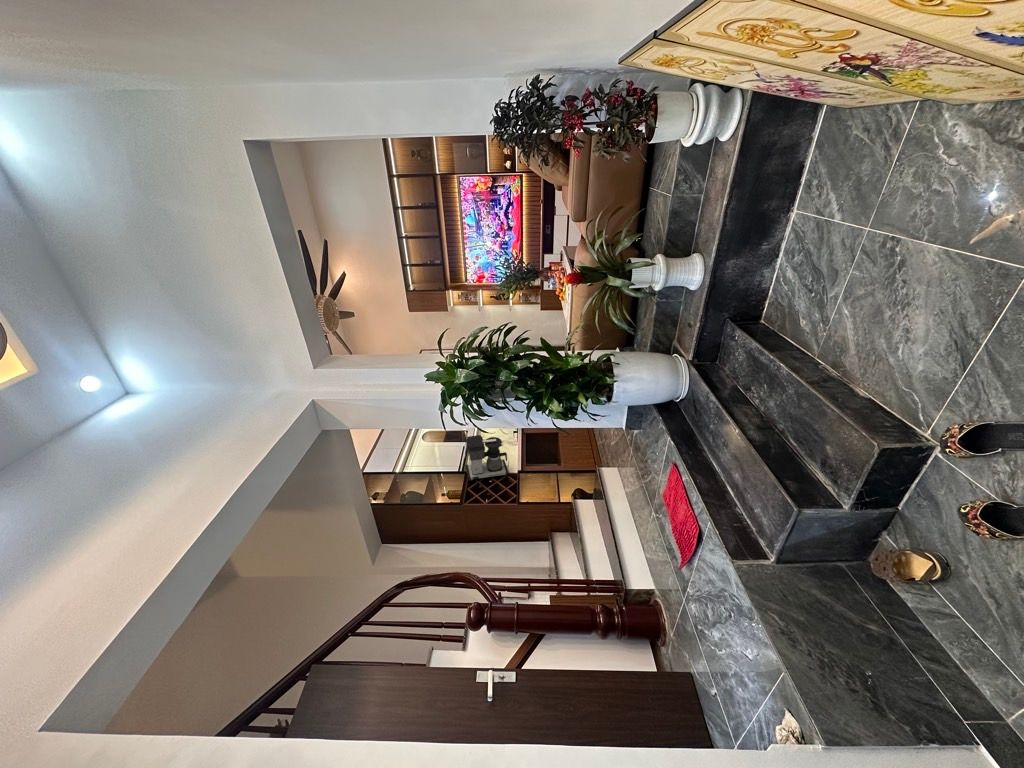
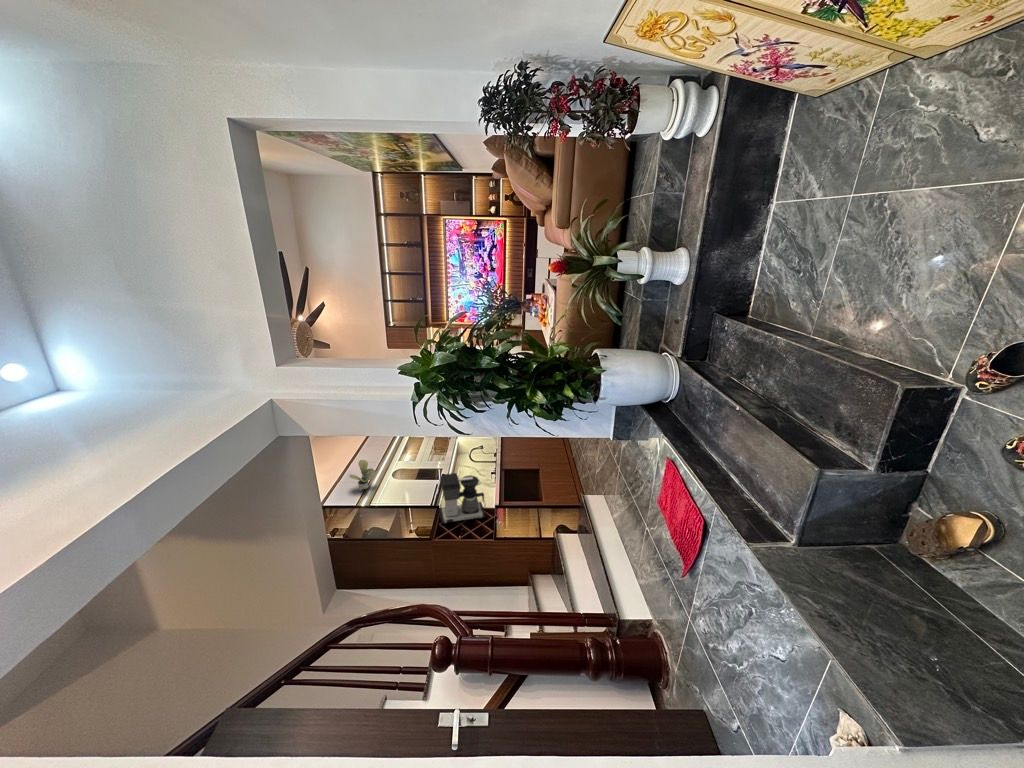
potted plant: none [382,420,407,448] -> present [349,460,376,491]

